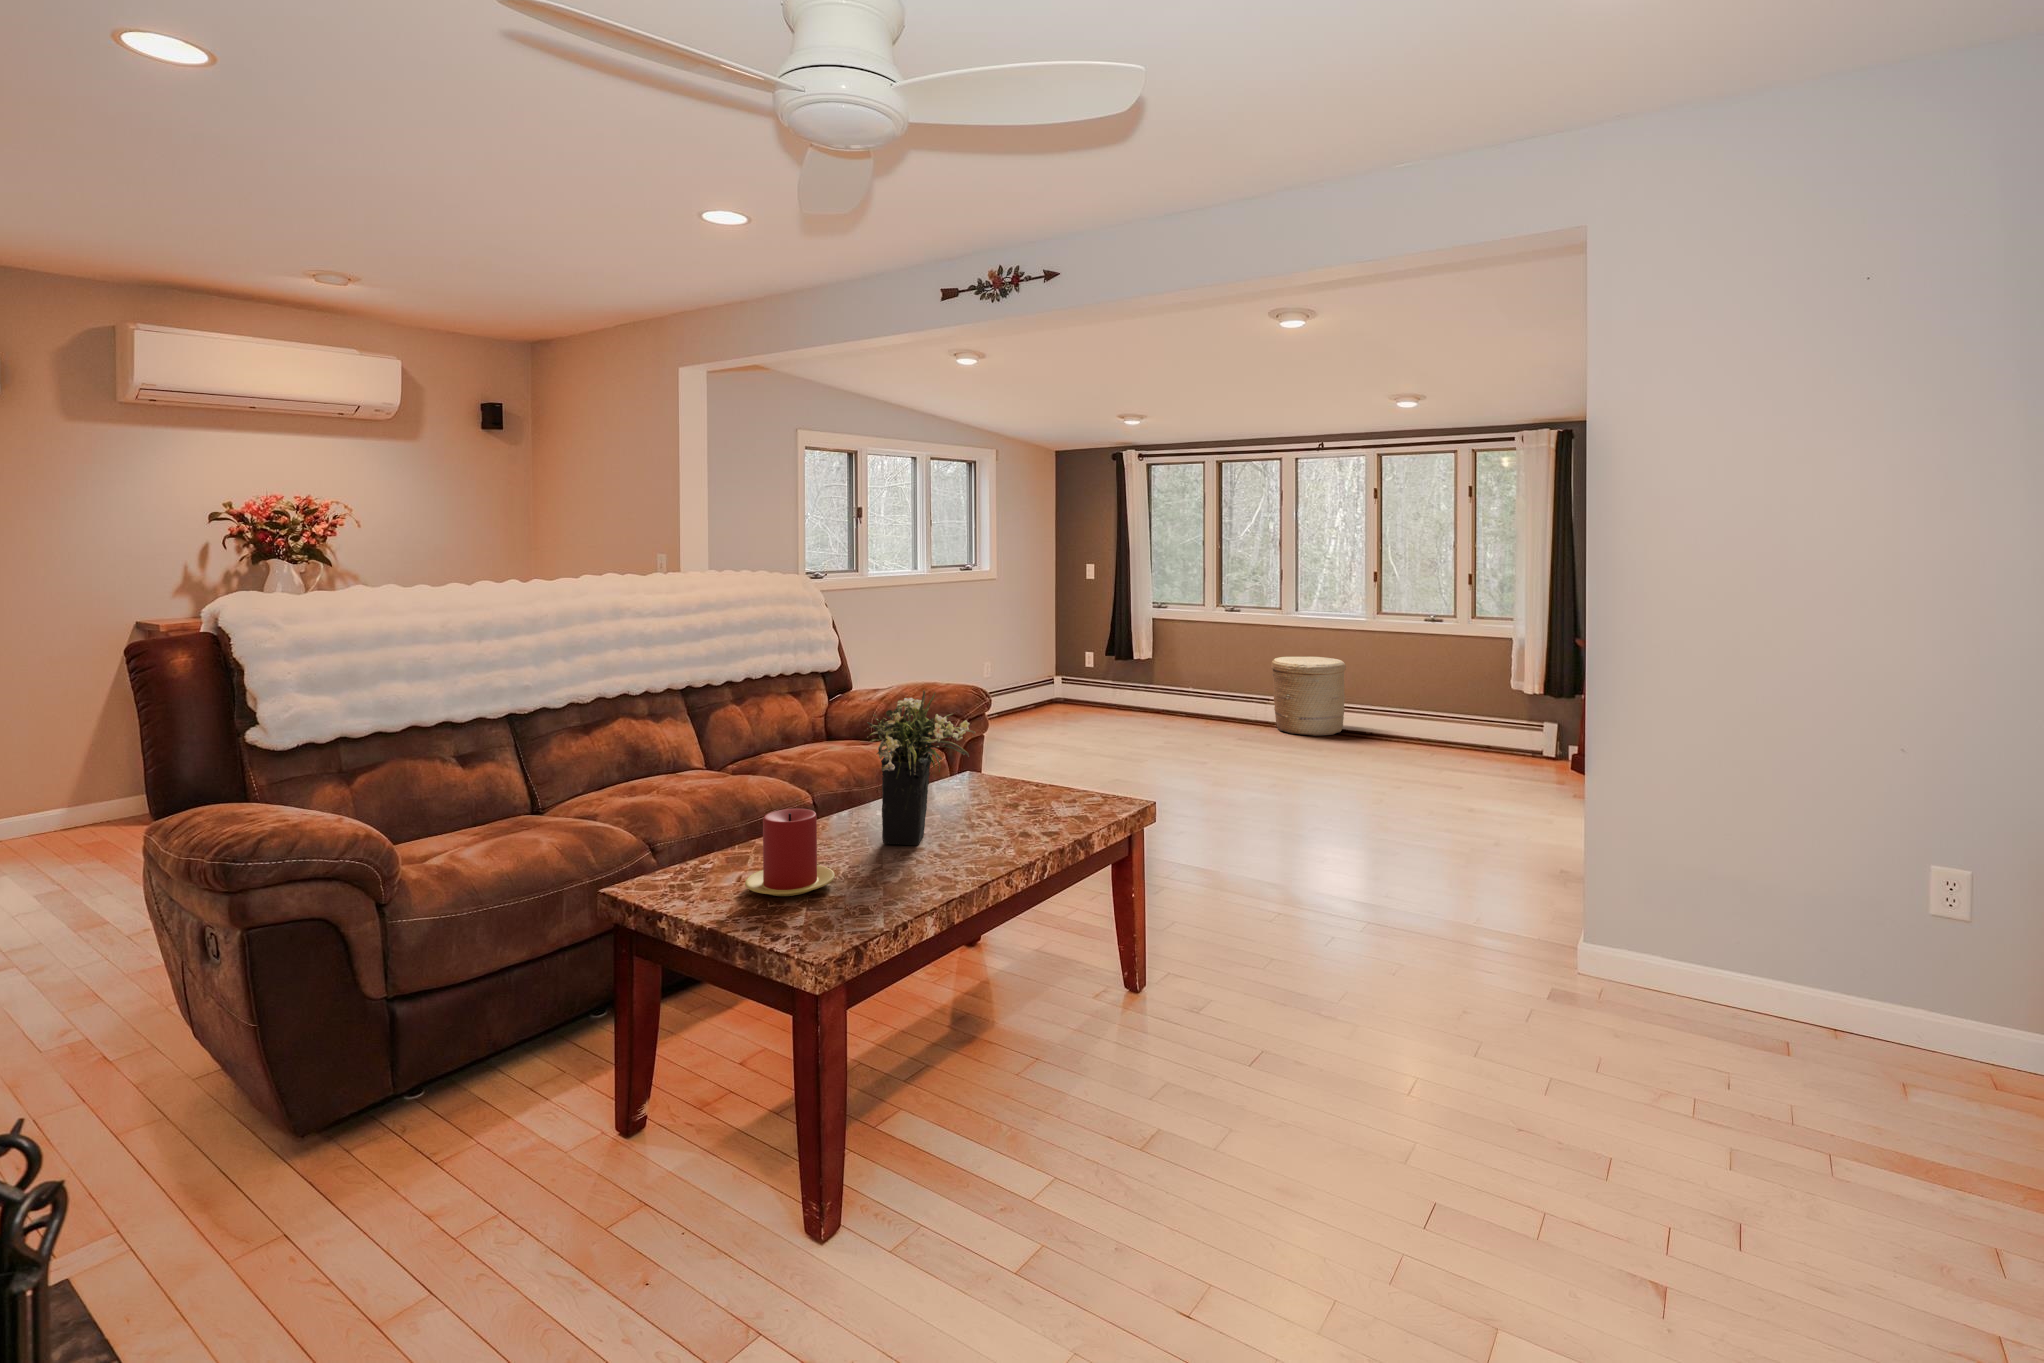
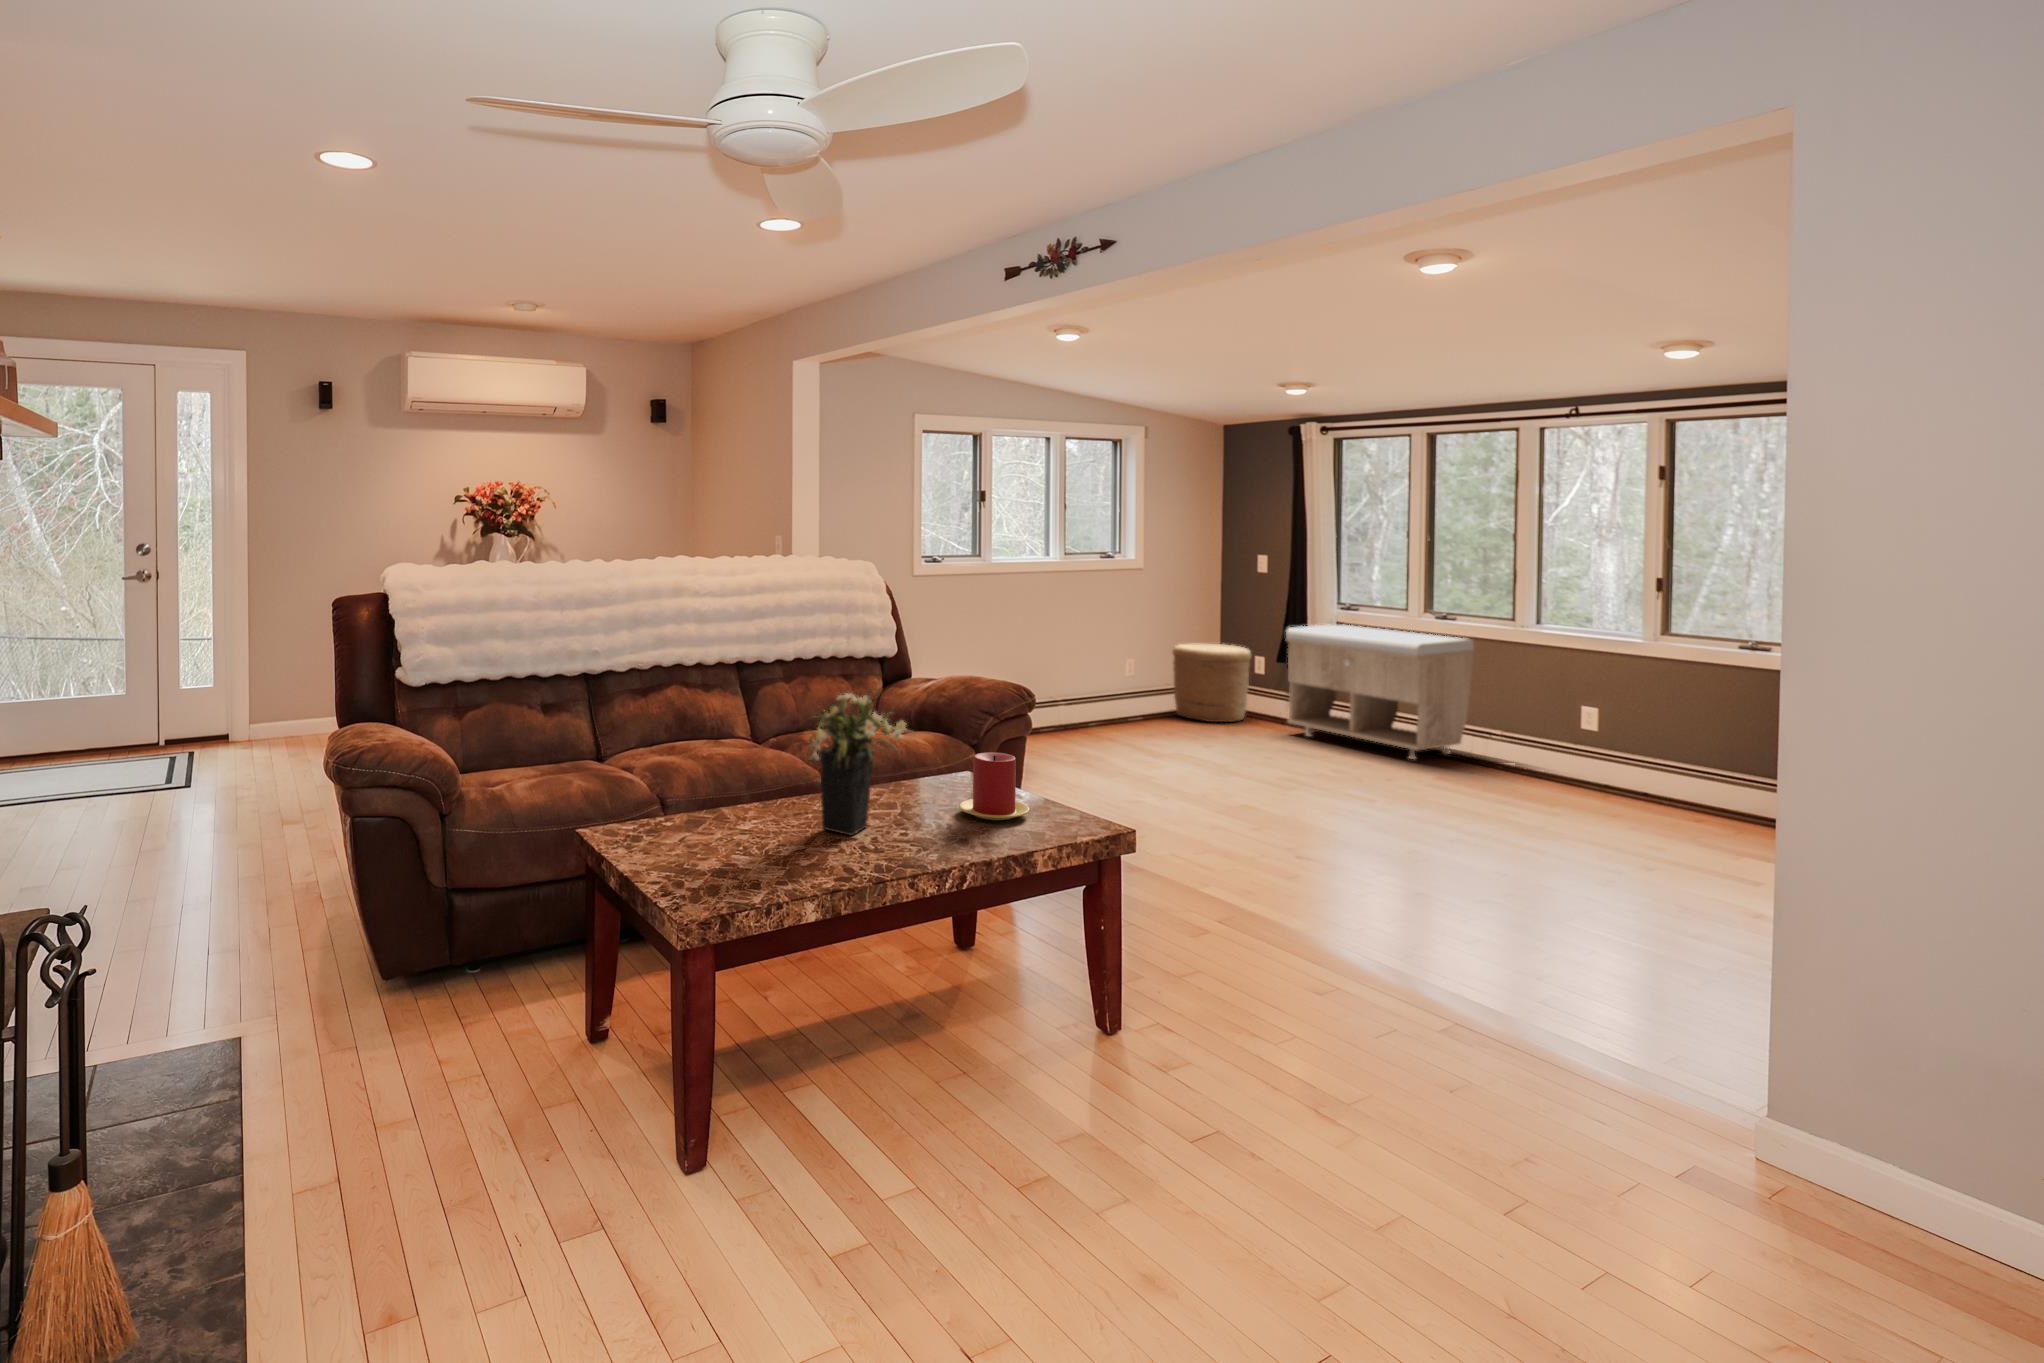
storage bench: none [1118,619,1258,726] -> present [1286,625,1474,759]
woven basket: present [1271,656,1346,736] -> present [1173,644,1251,722]
candle: present [745,809,835,896] -> present [959,752,1029,820]

